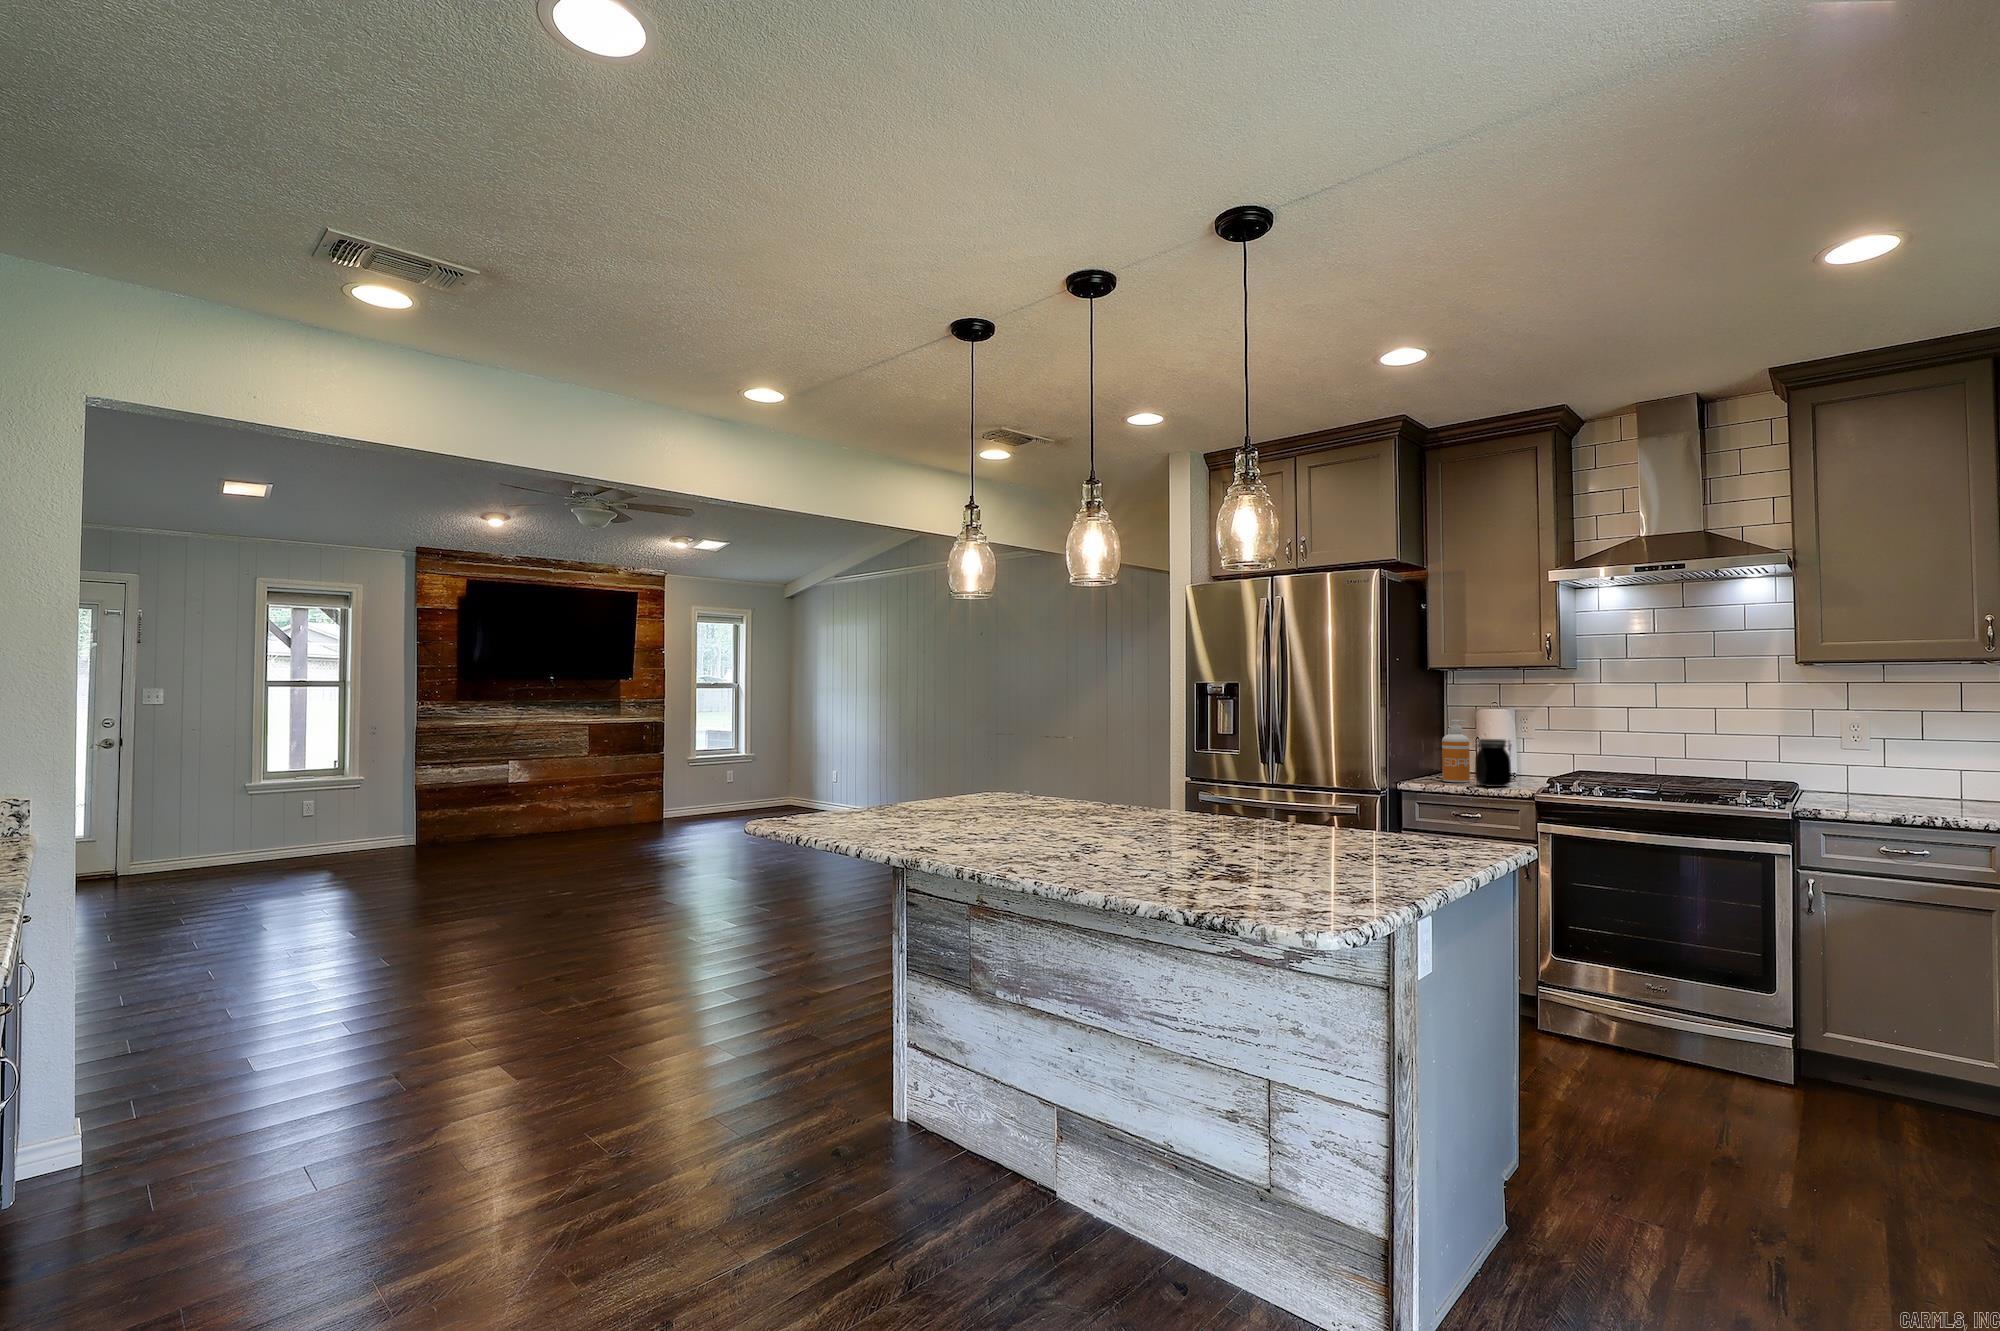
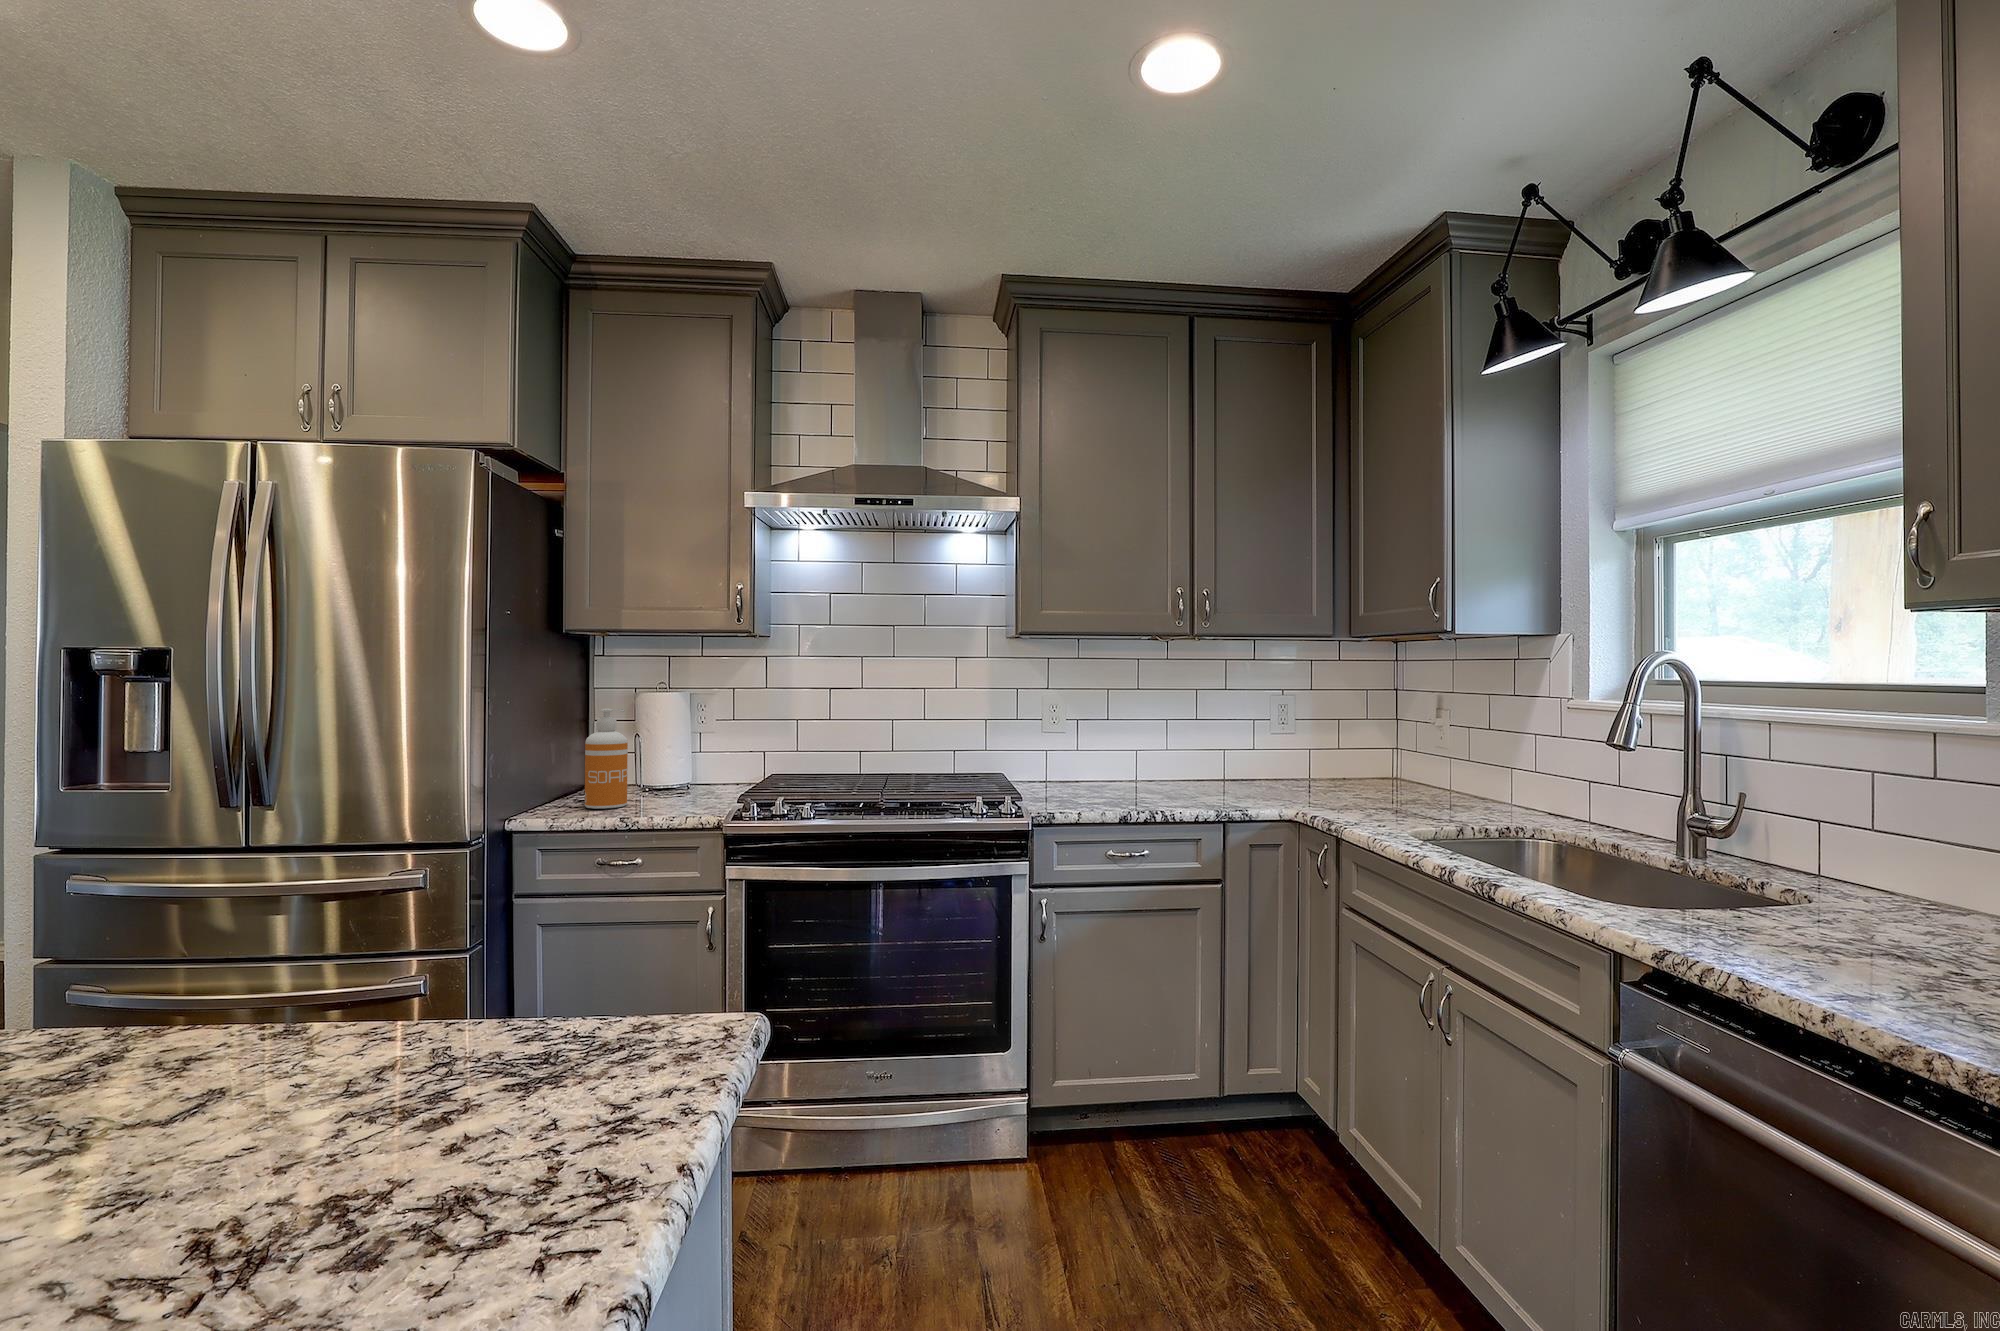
jar: present [1475,739,1511,787] -> none [633,737,691,813]

